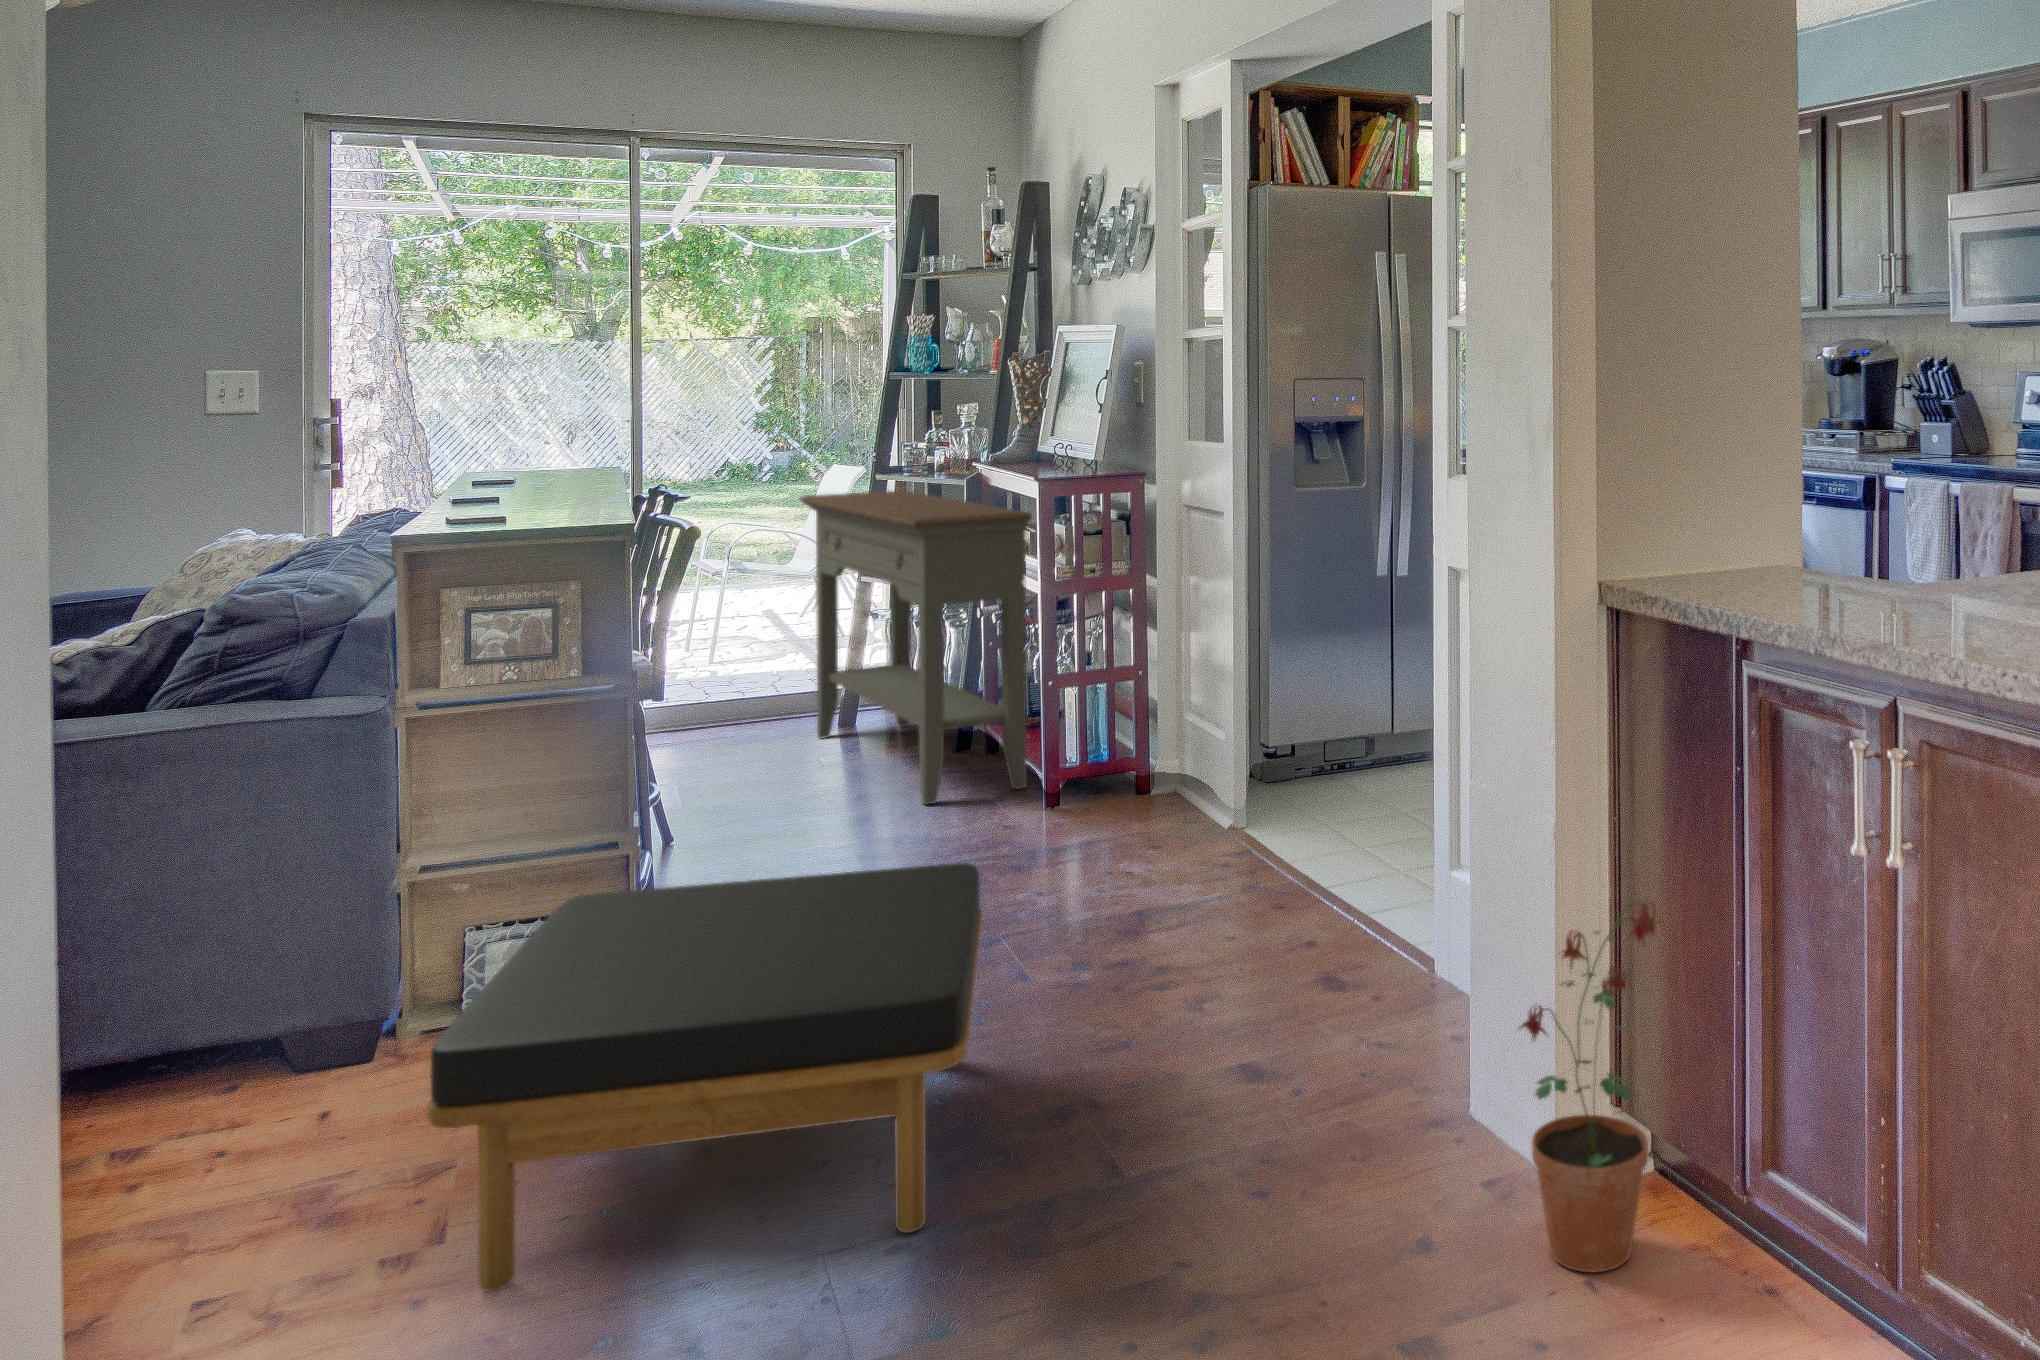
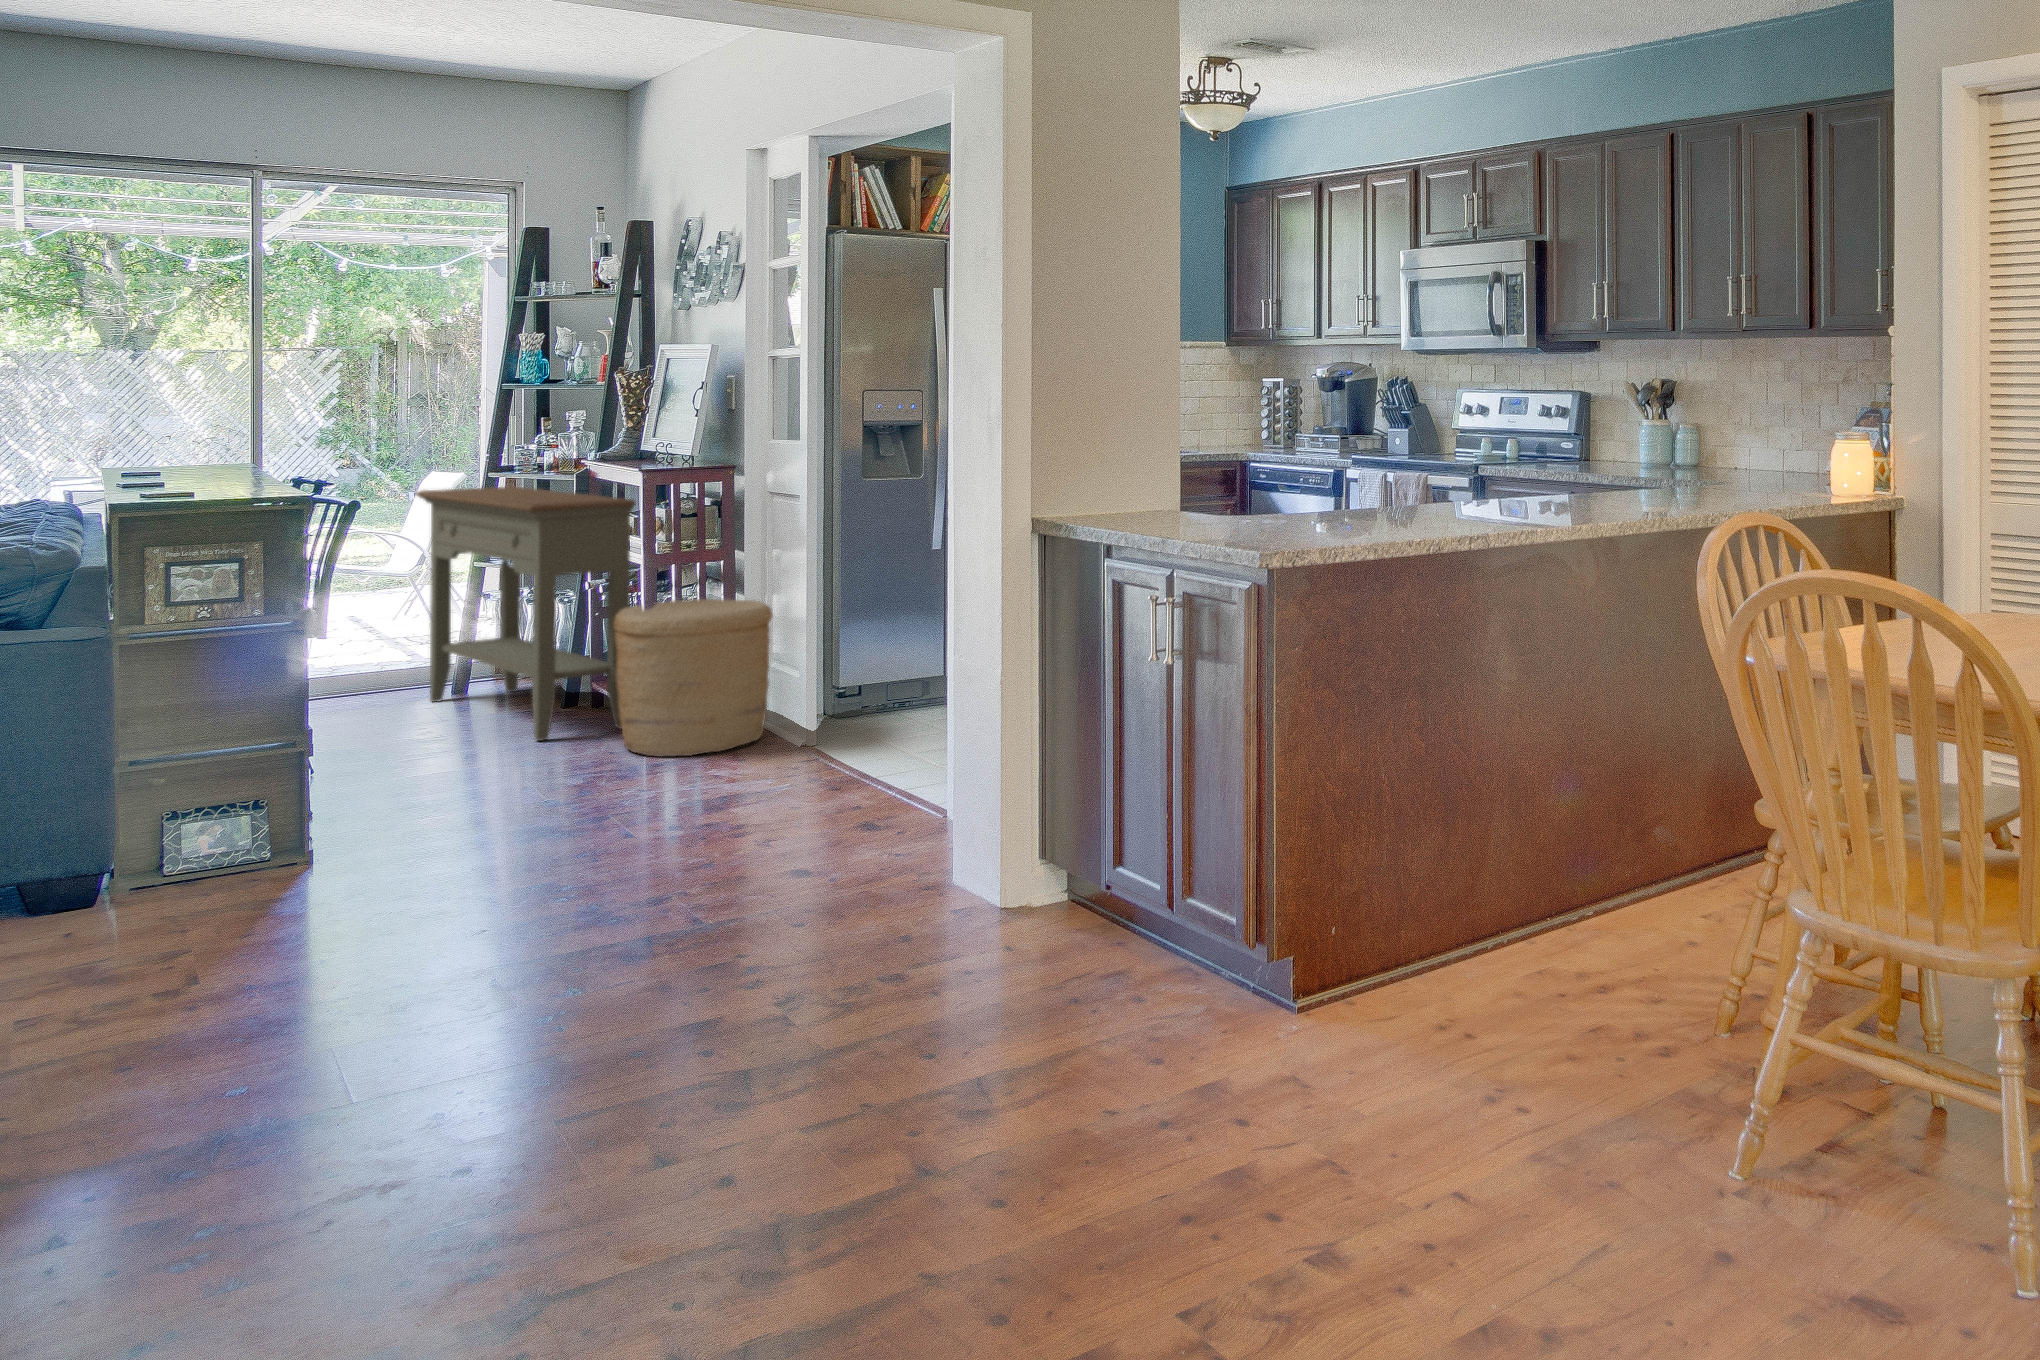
woven basket: none [1008,636,1190,839] -> present [614,599,772,757]
ottoman: present [427,863,982,1292] -> none [201,737,597,994]
potted plant: present [1521,903,1658,1273] -> none [965,715,1067,939]

